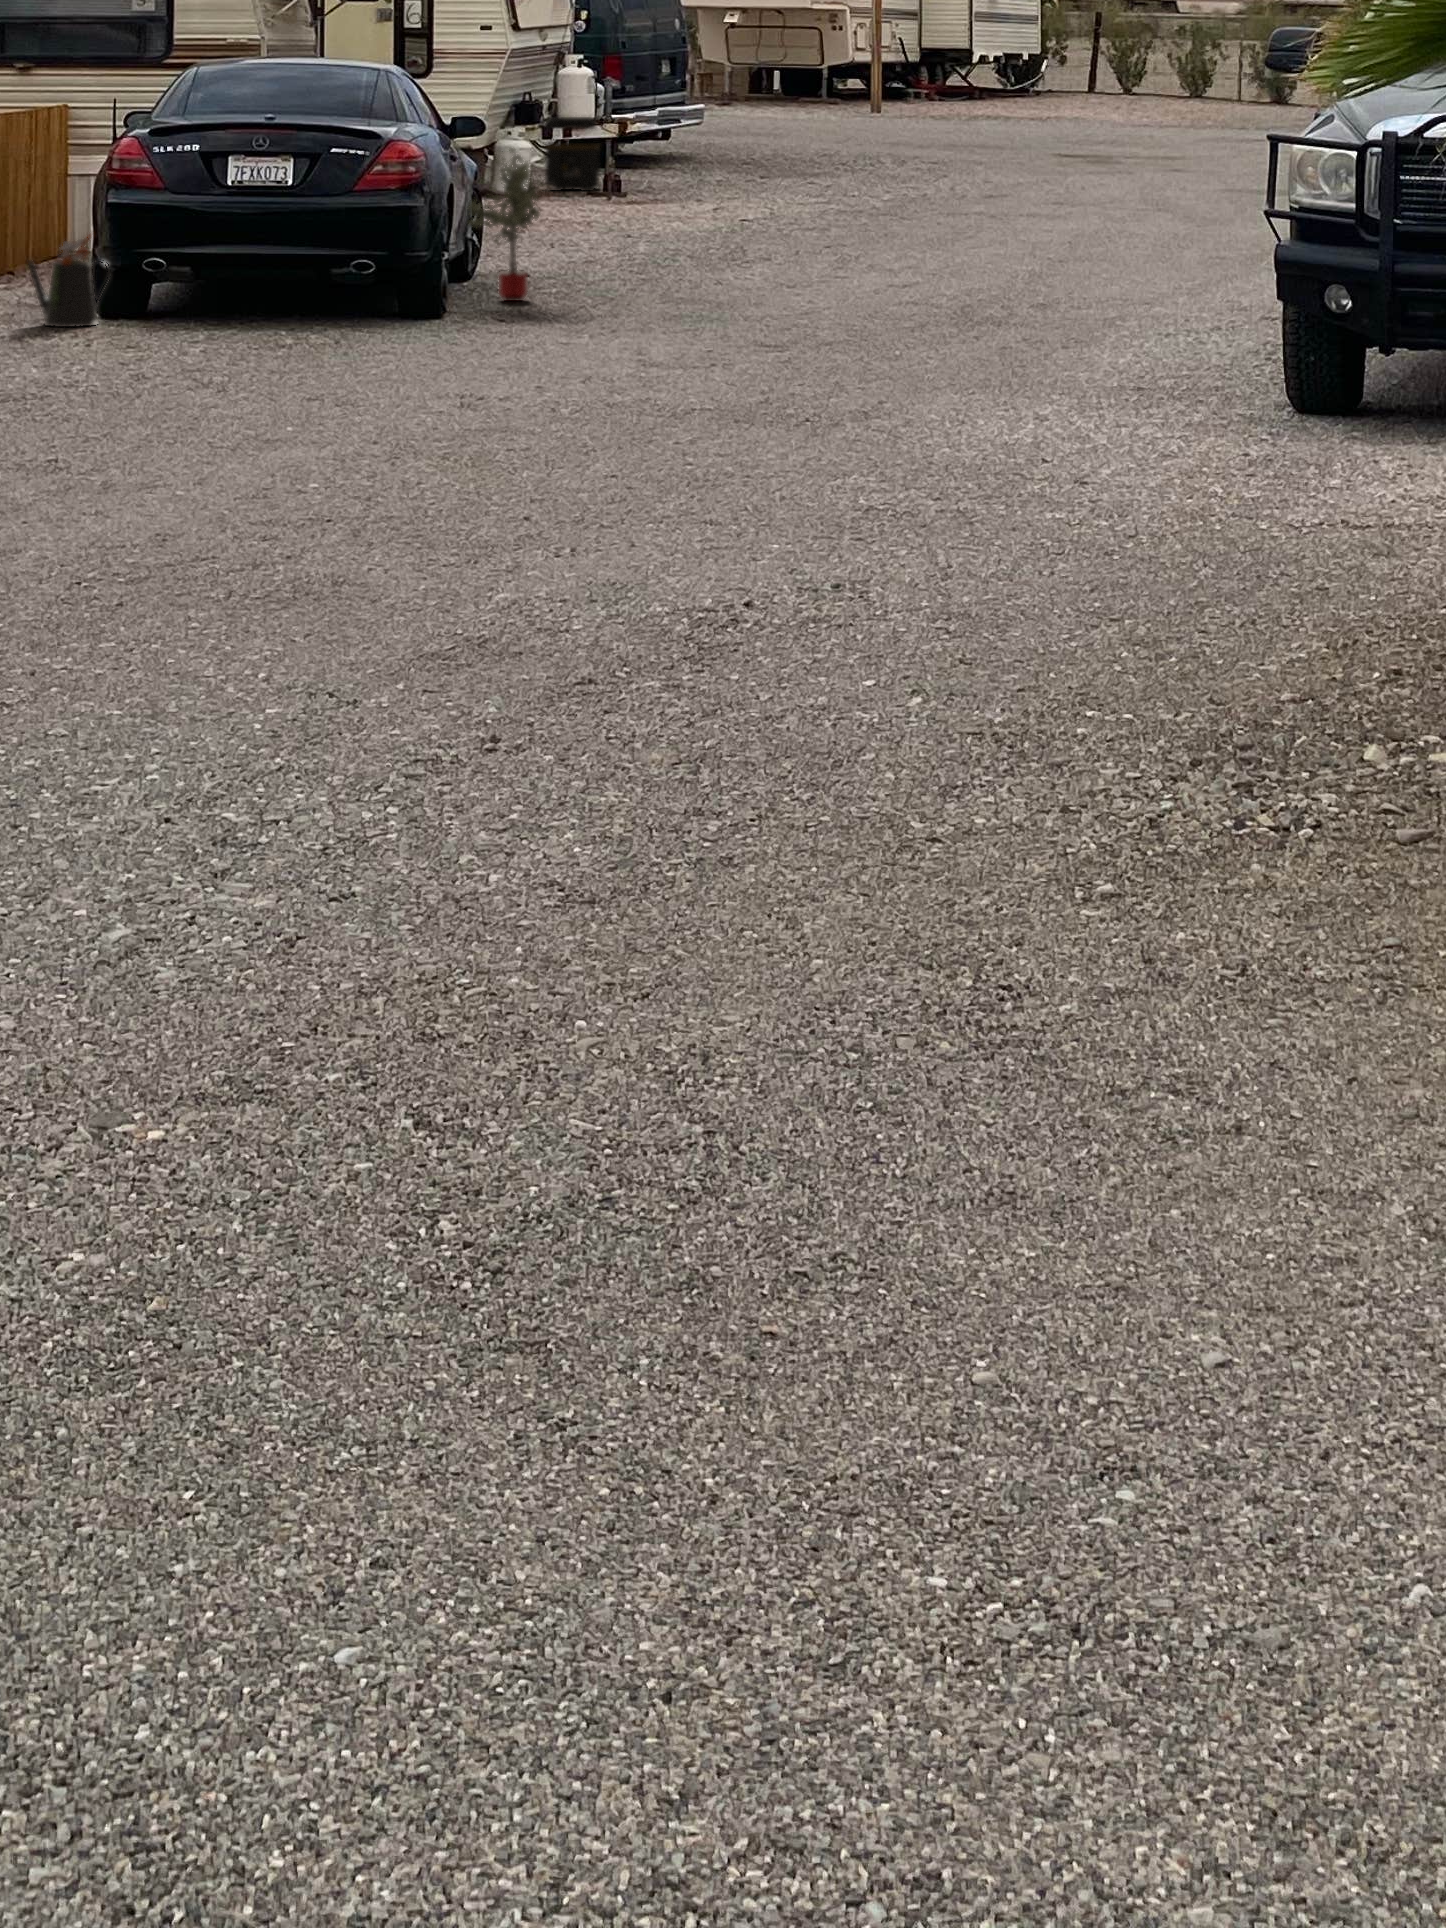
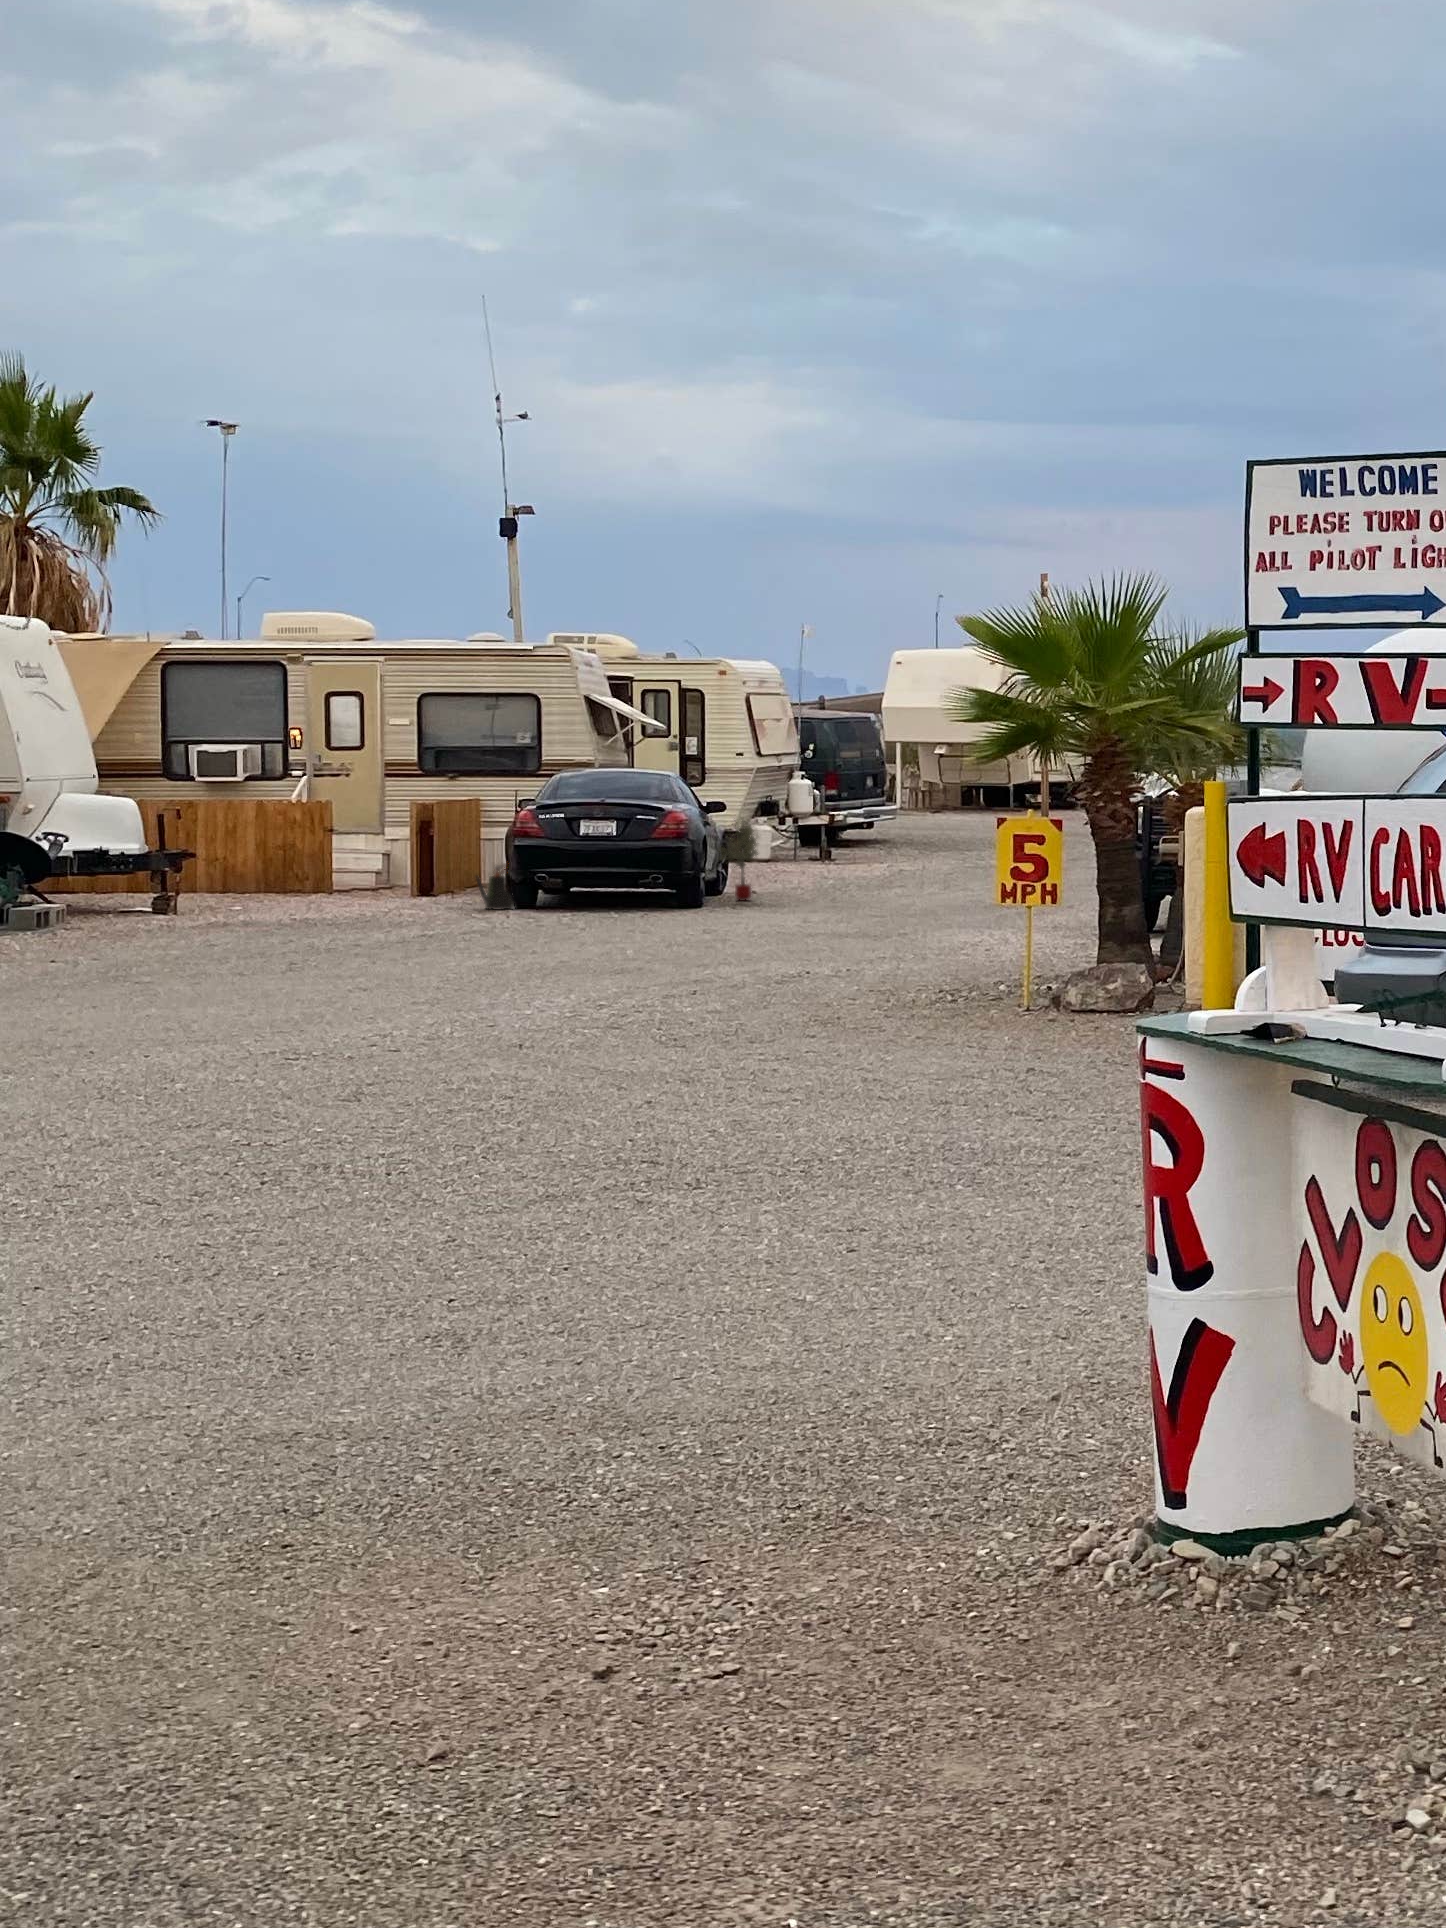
toolbox: present [545,117,600,191] -> none [781,813,818,860]

